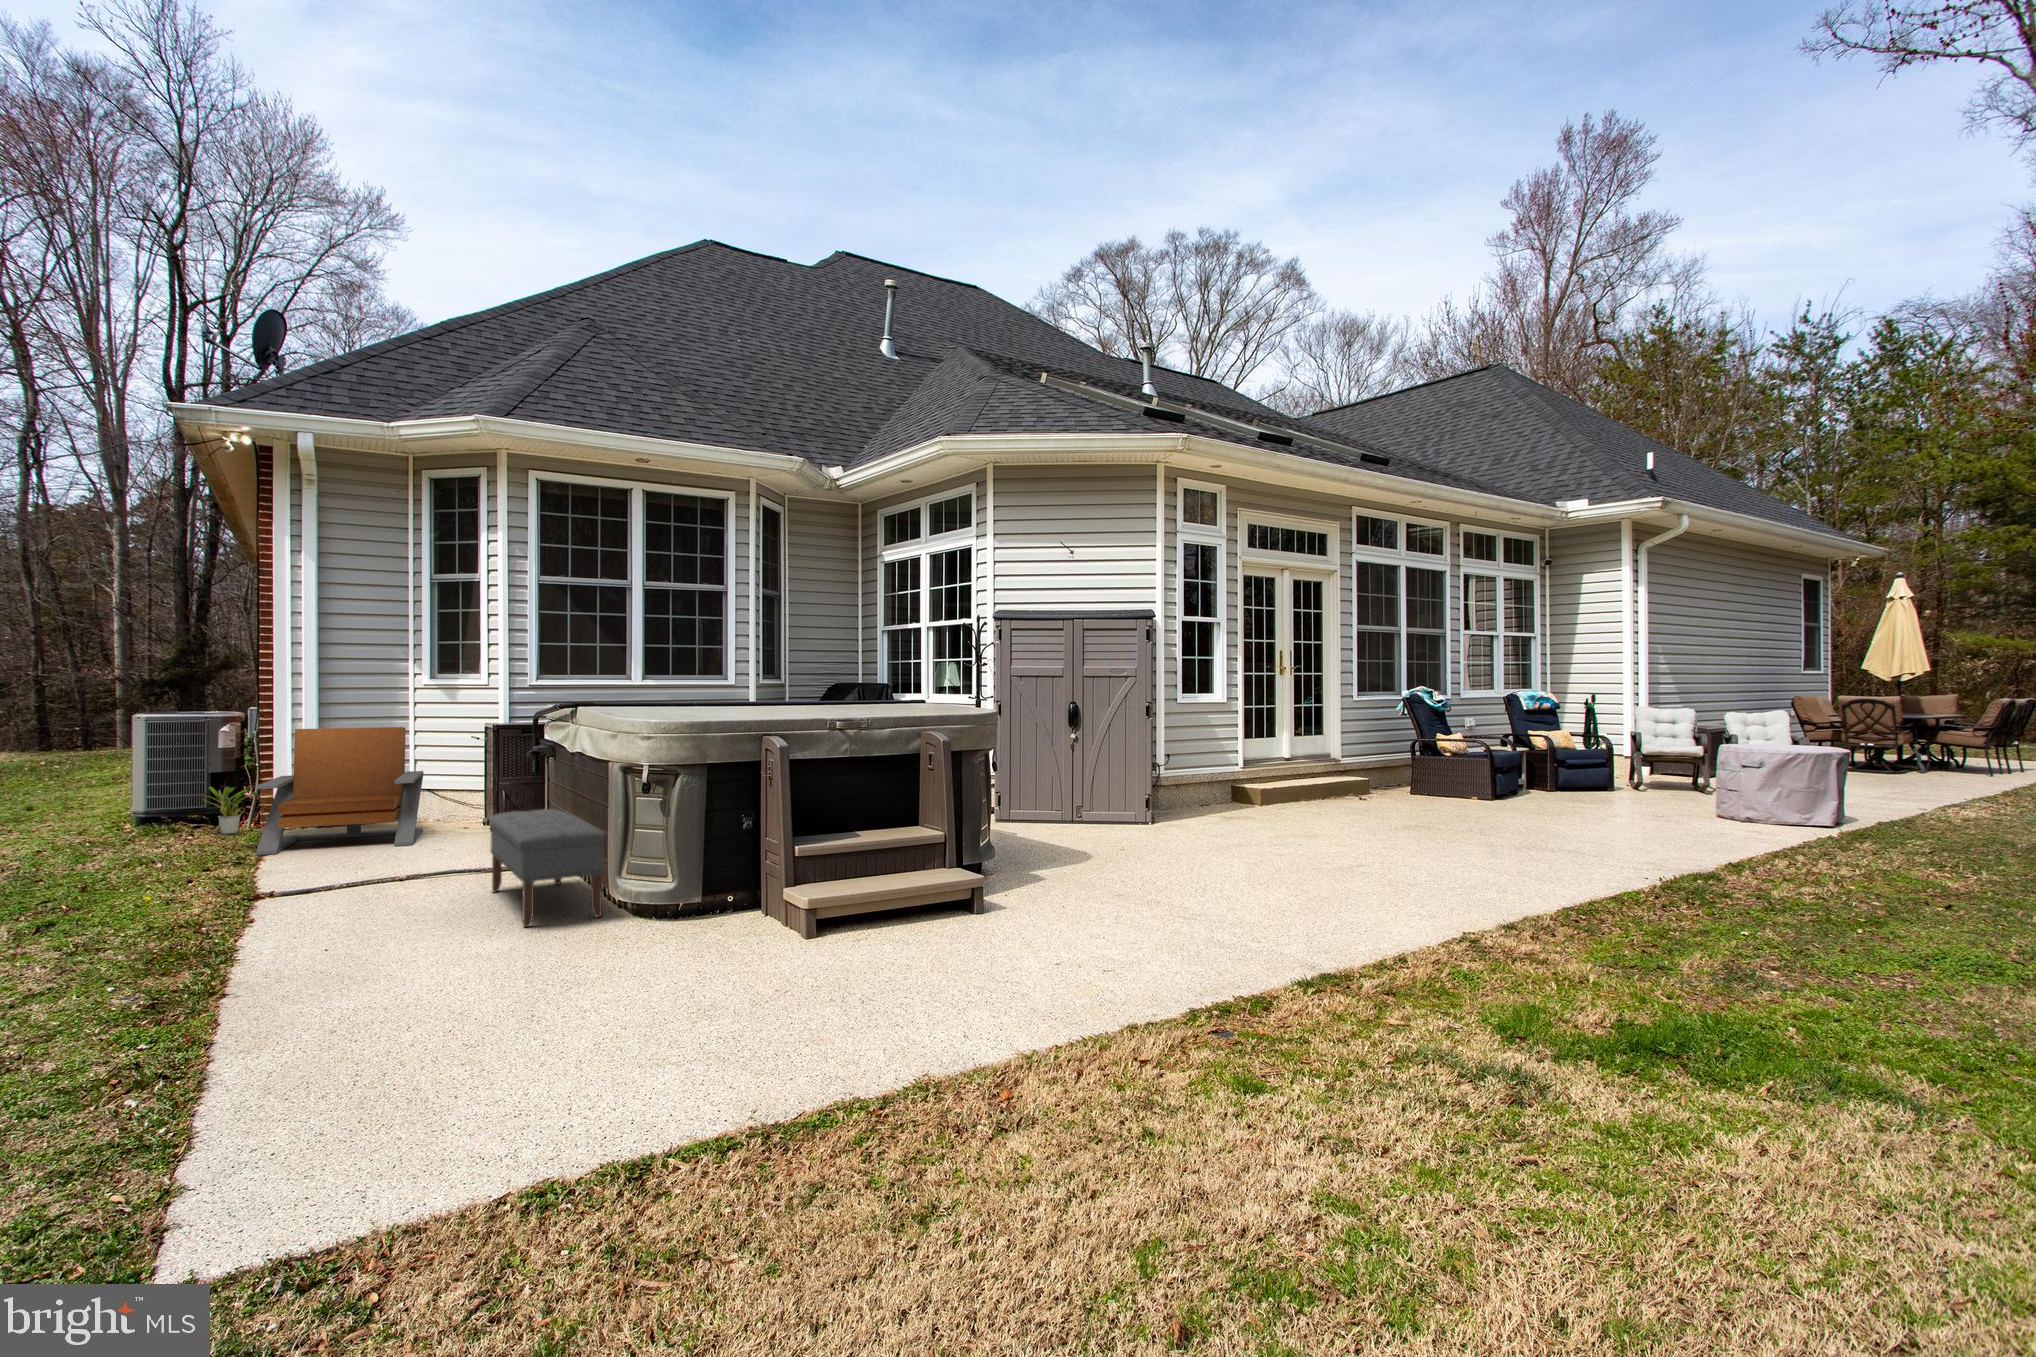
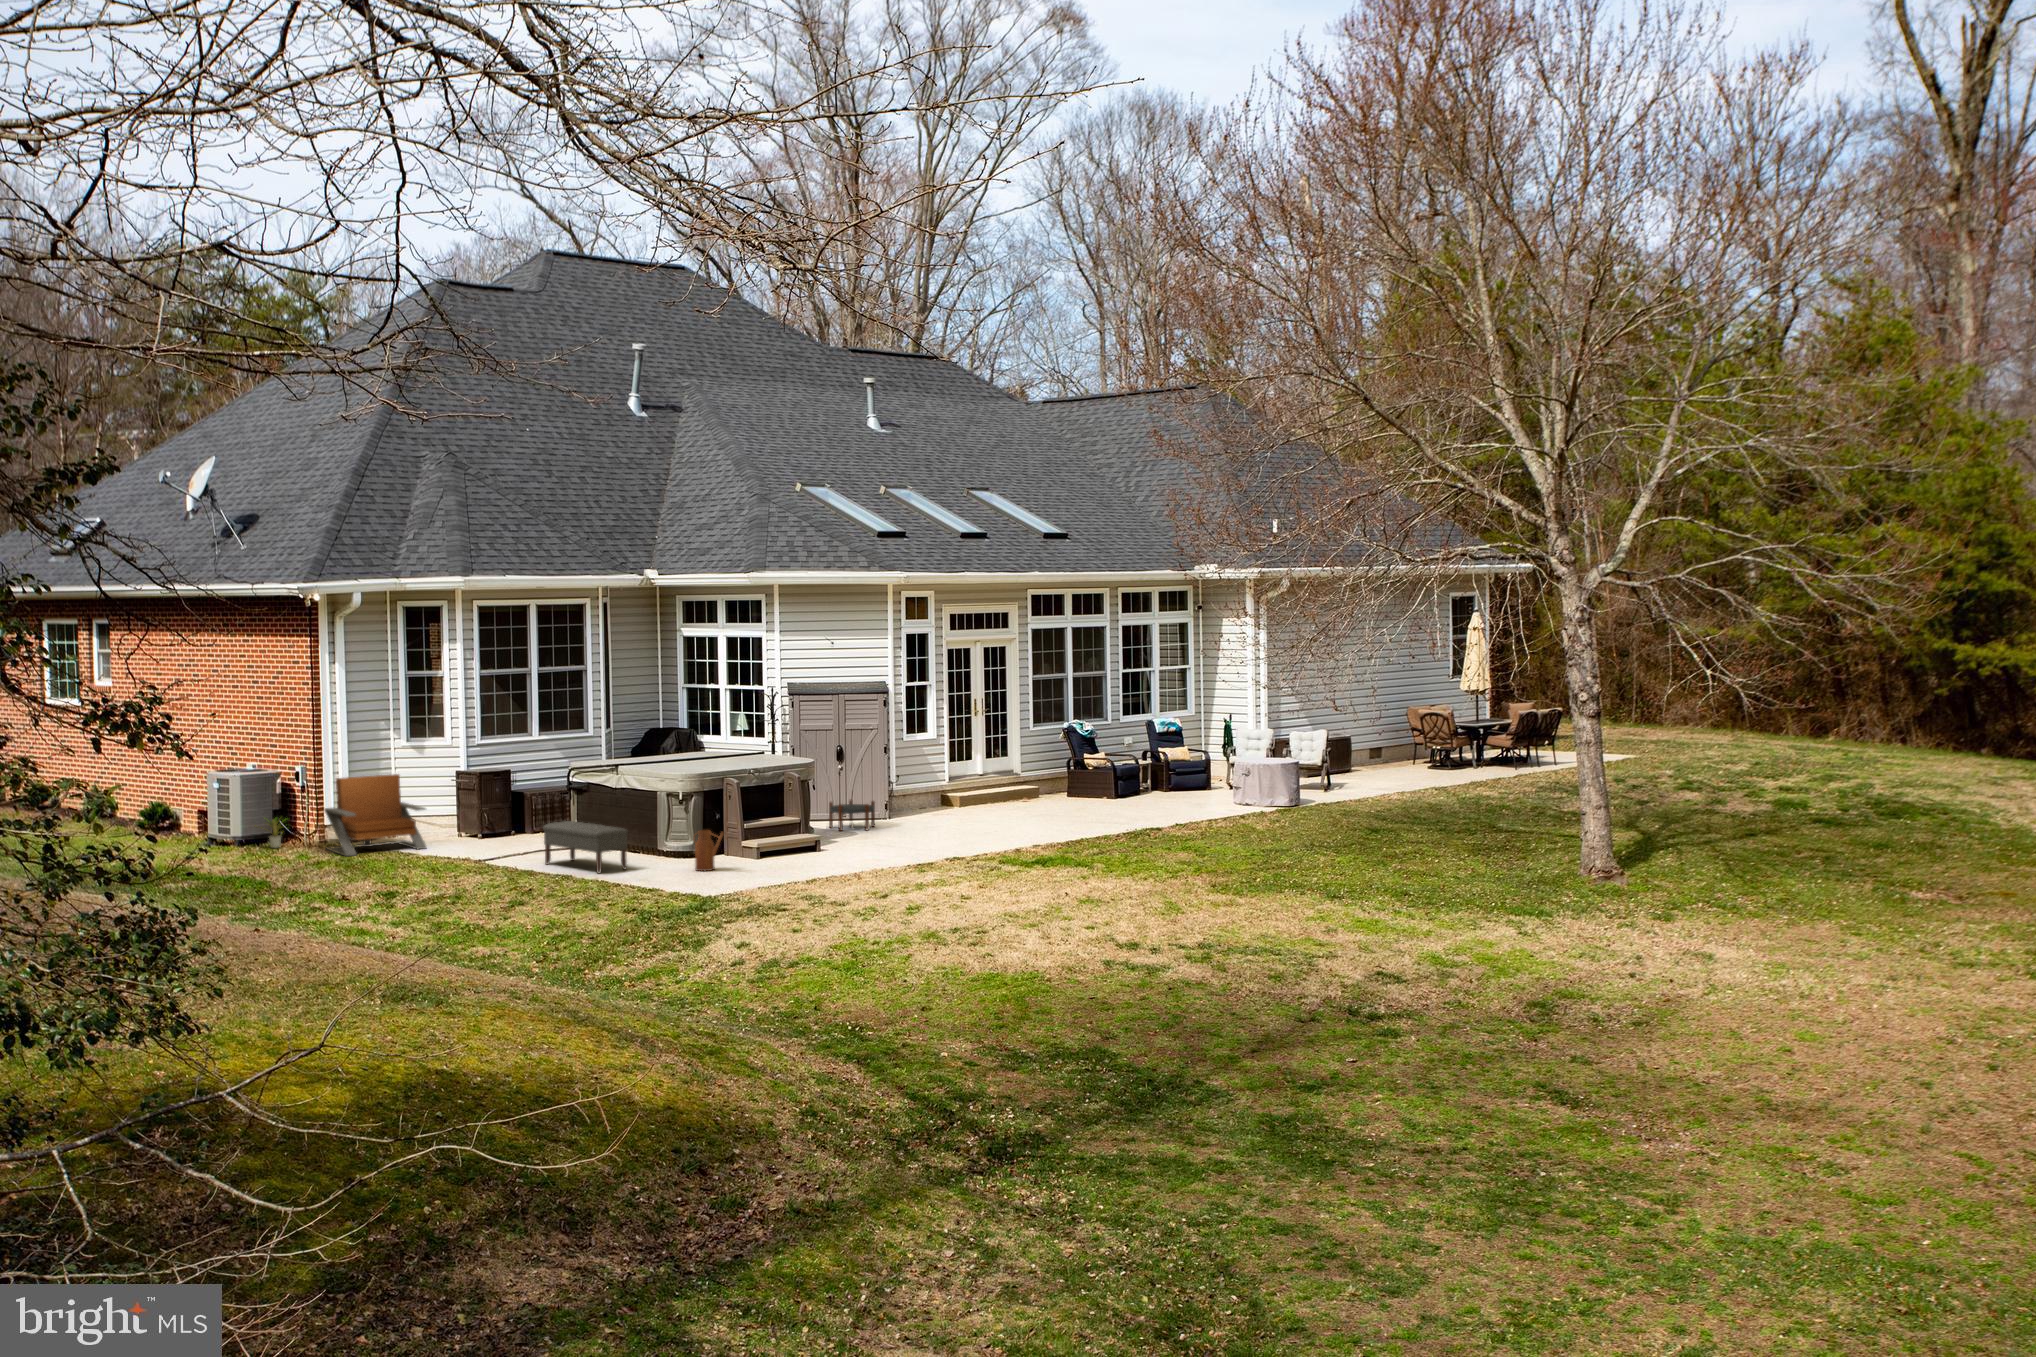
side table: none [1062,787,1135,839] -> present [829,800,875,831]
watering can: none [729,839,784,934] -> present [693,830,724,871]

